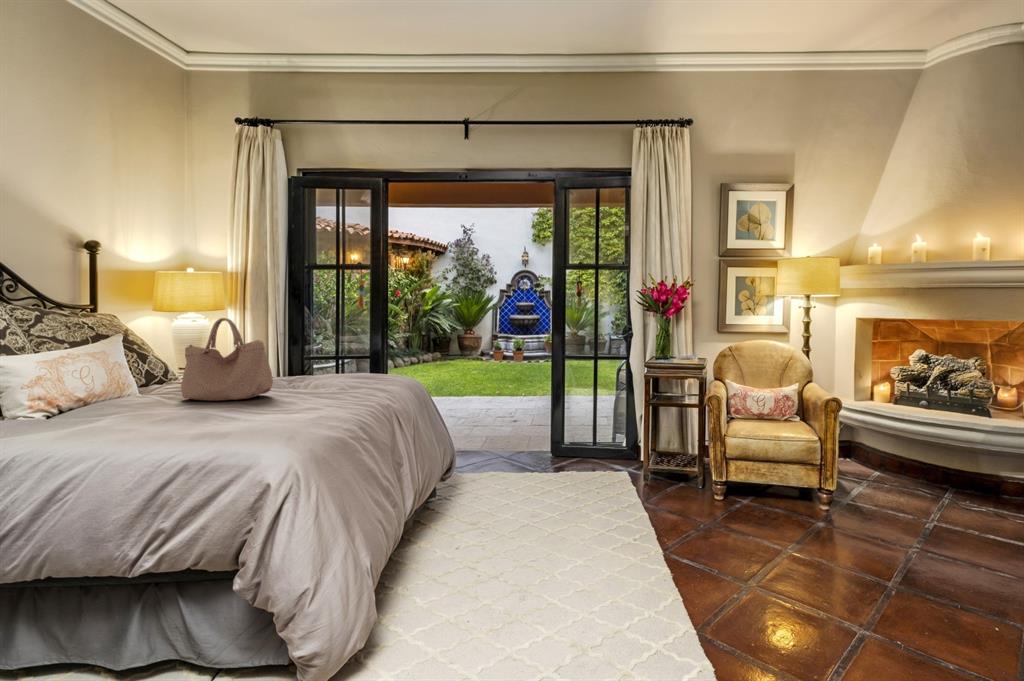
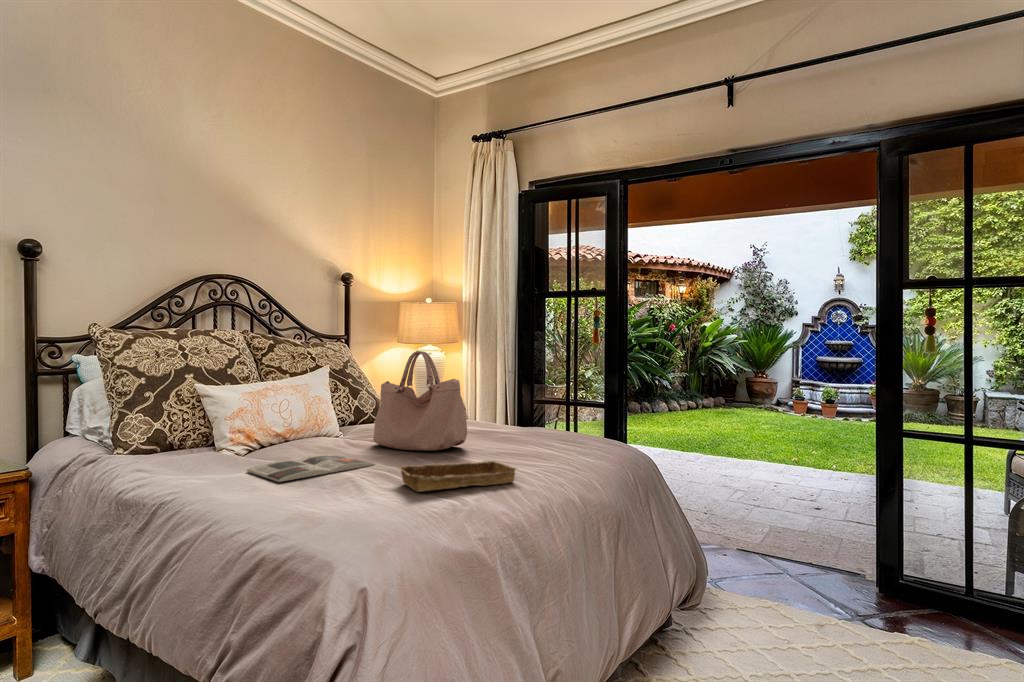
tray: none [234,399,333,423] -> present [397,461,517,492]
magazine: none [78,409,201,430] -> present [247,454,375,482]

